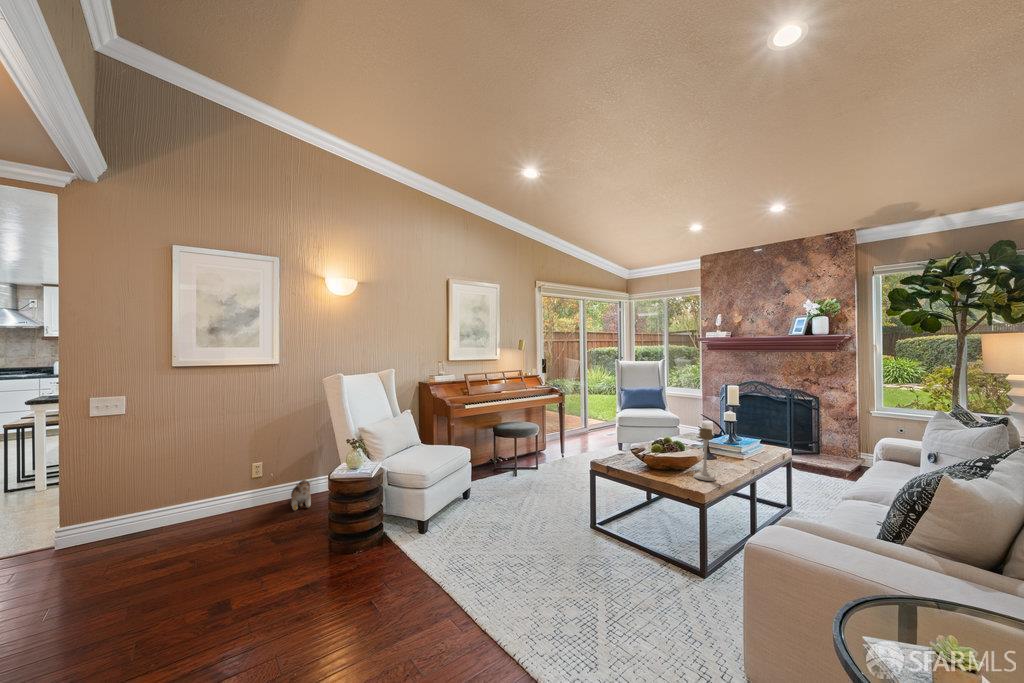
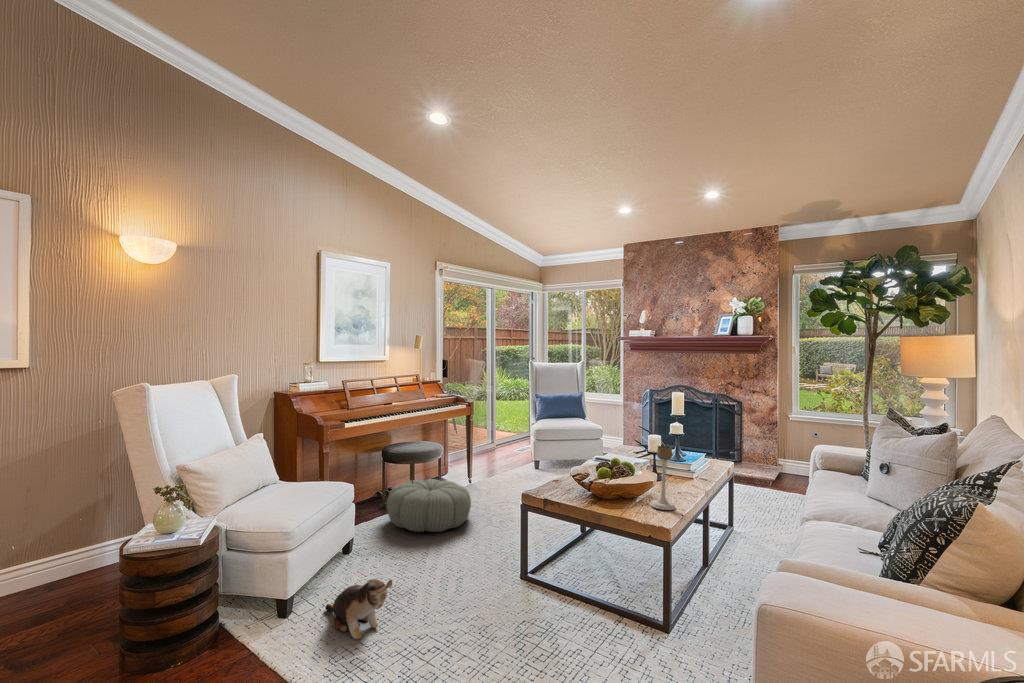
pouf: none [495,450,558,489] -> present [387,479,471,532]
plush toy: present [290,480,311,511] -> present [325,579,392,639]

